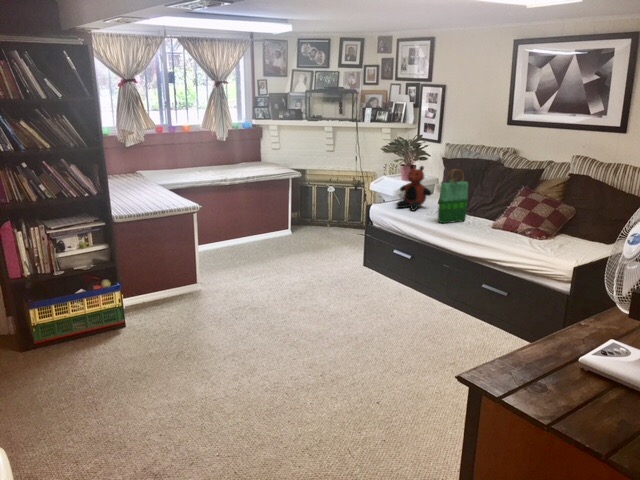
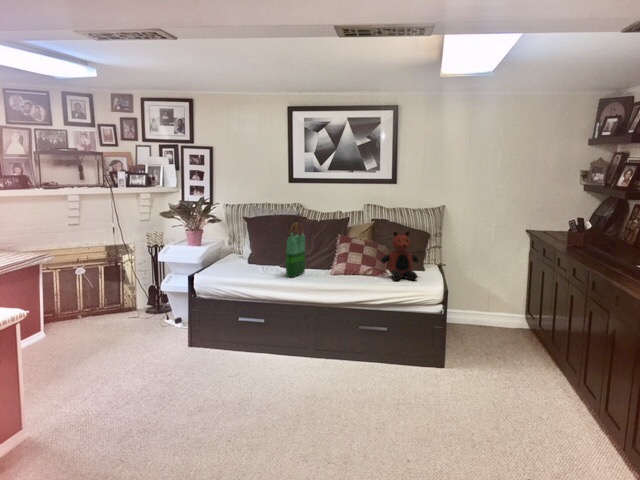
teddy bear: present [397,165,431,210] -> present [381,231,419,281]

